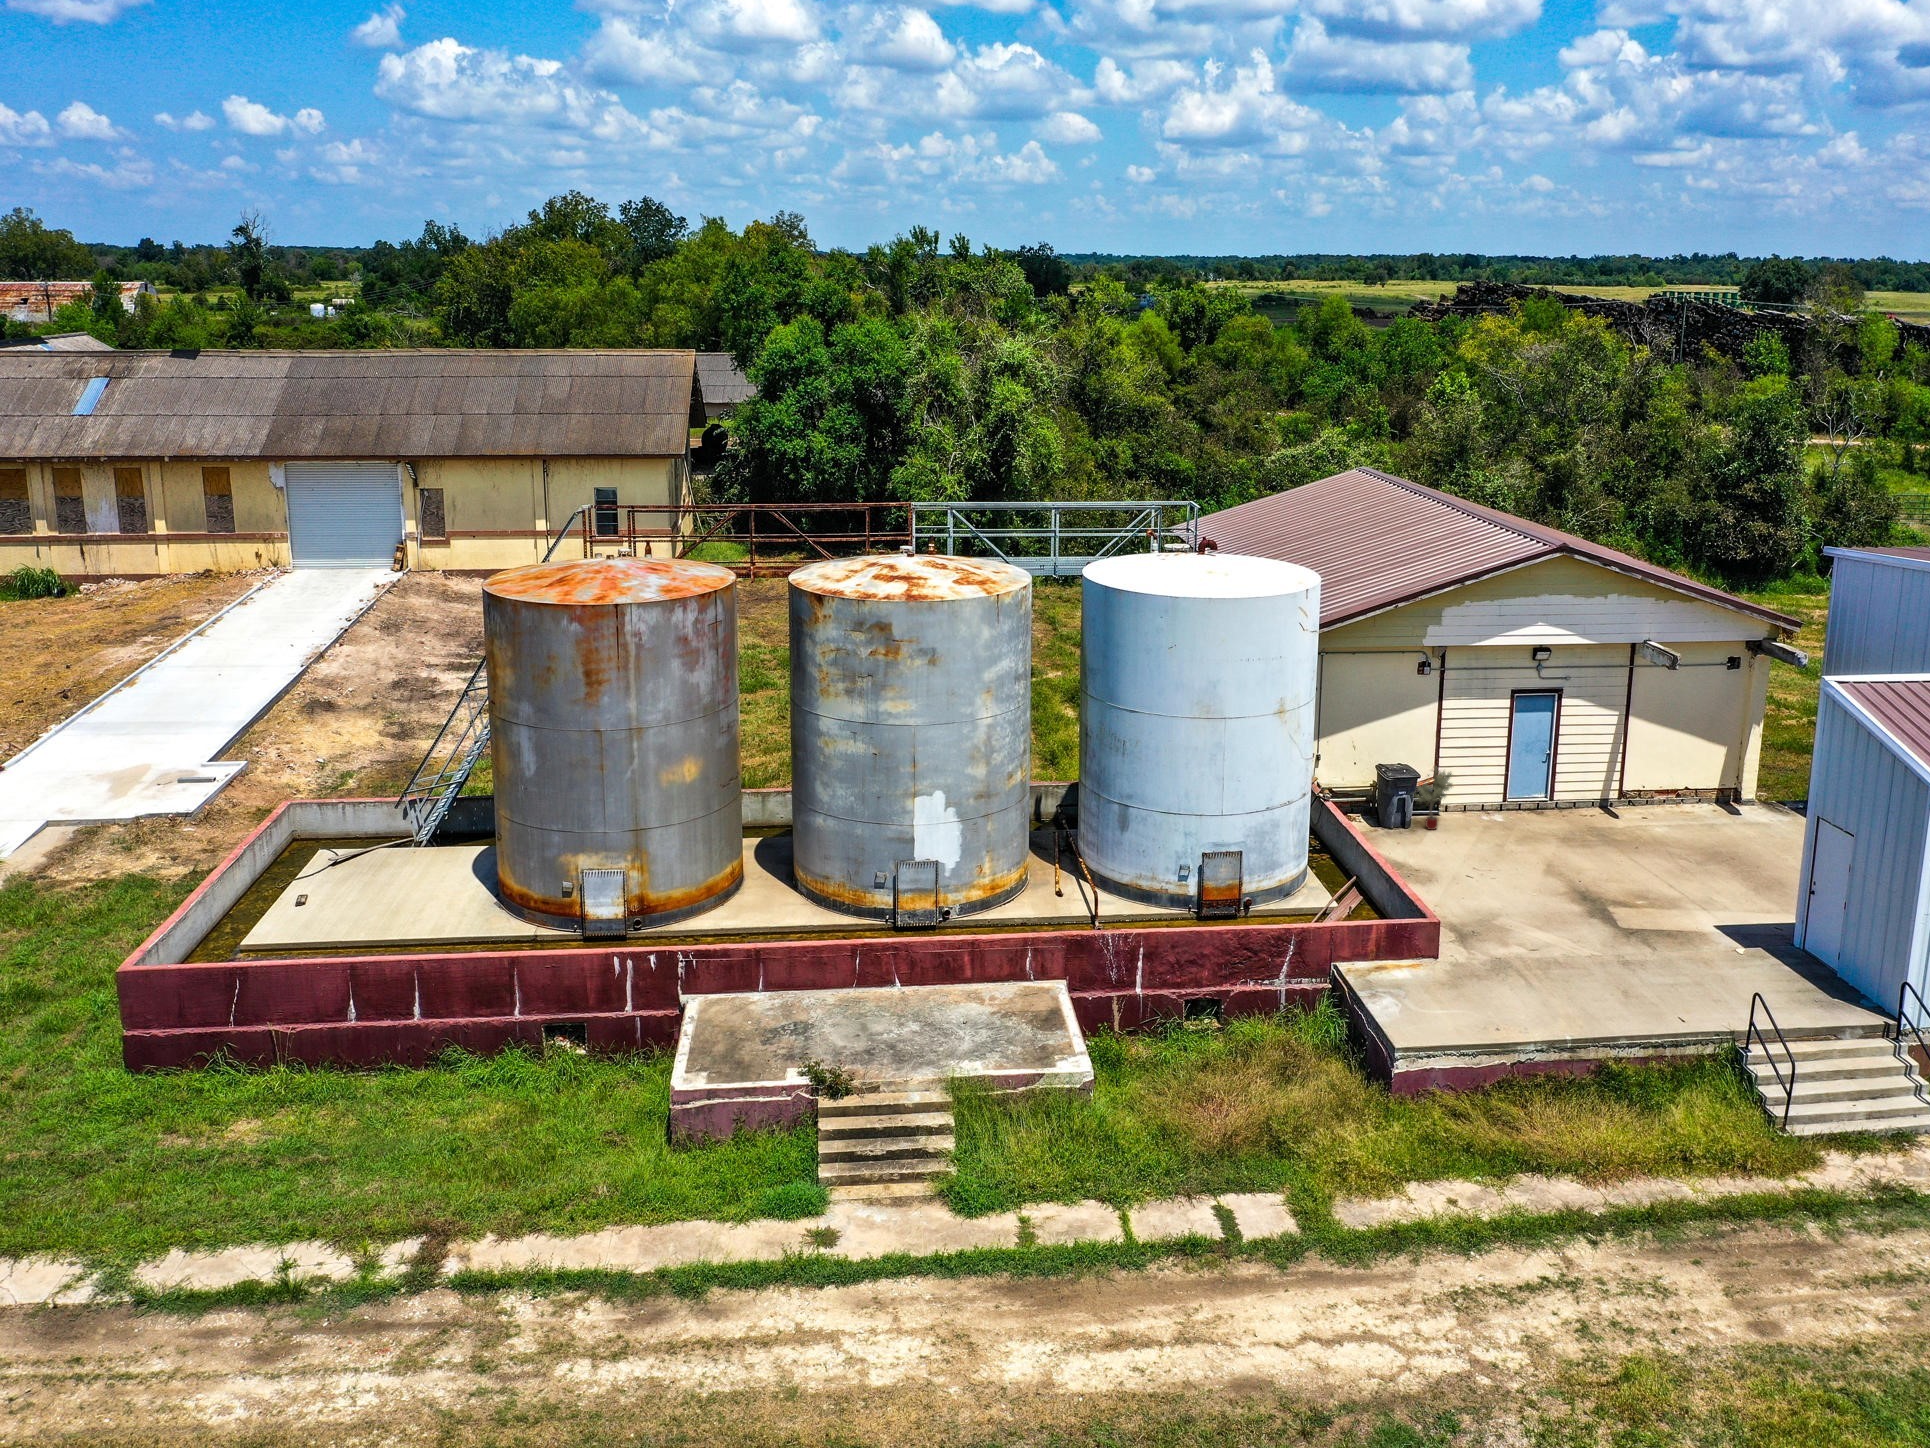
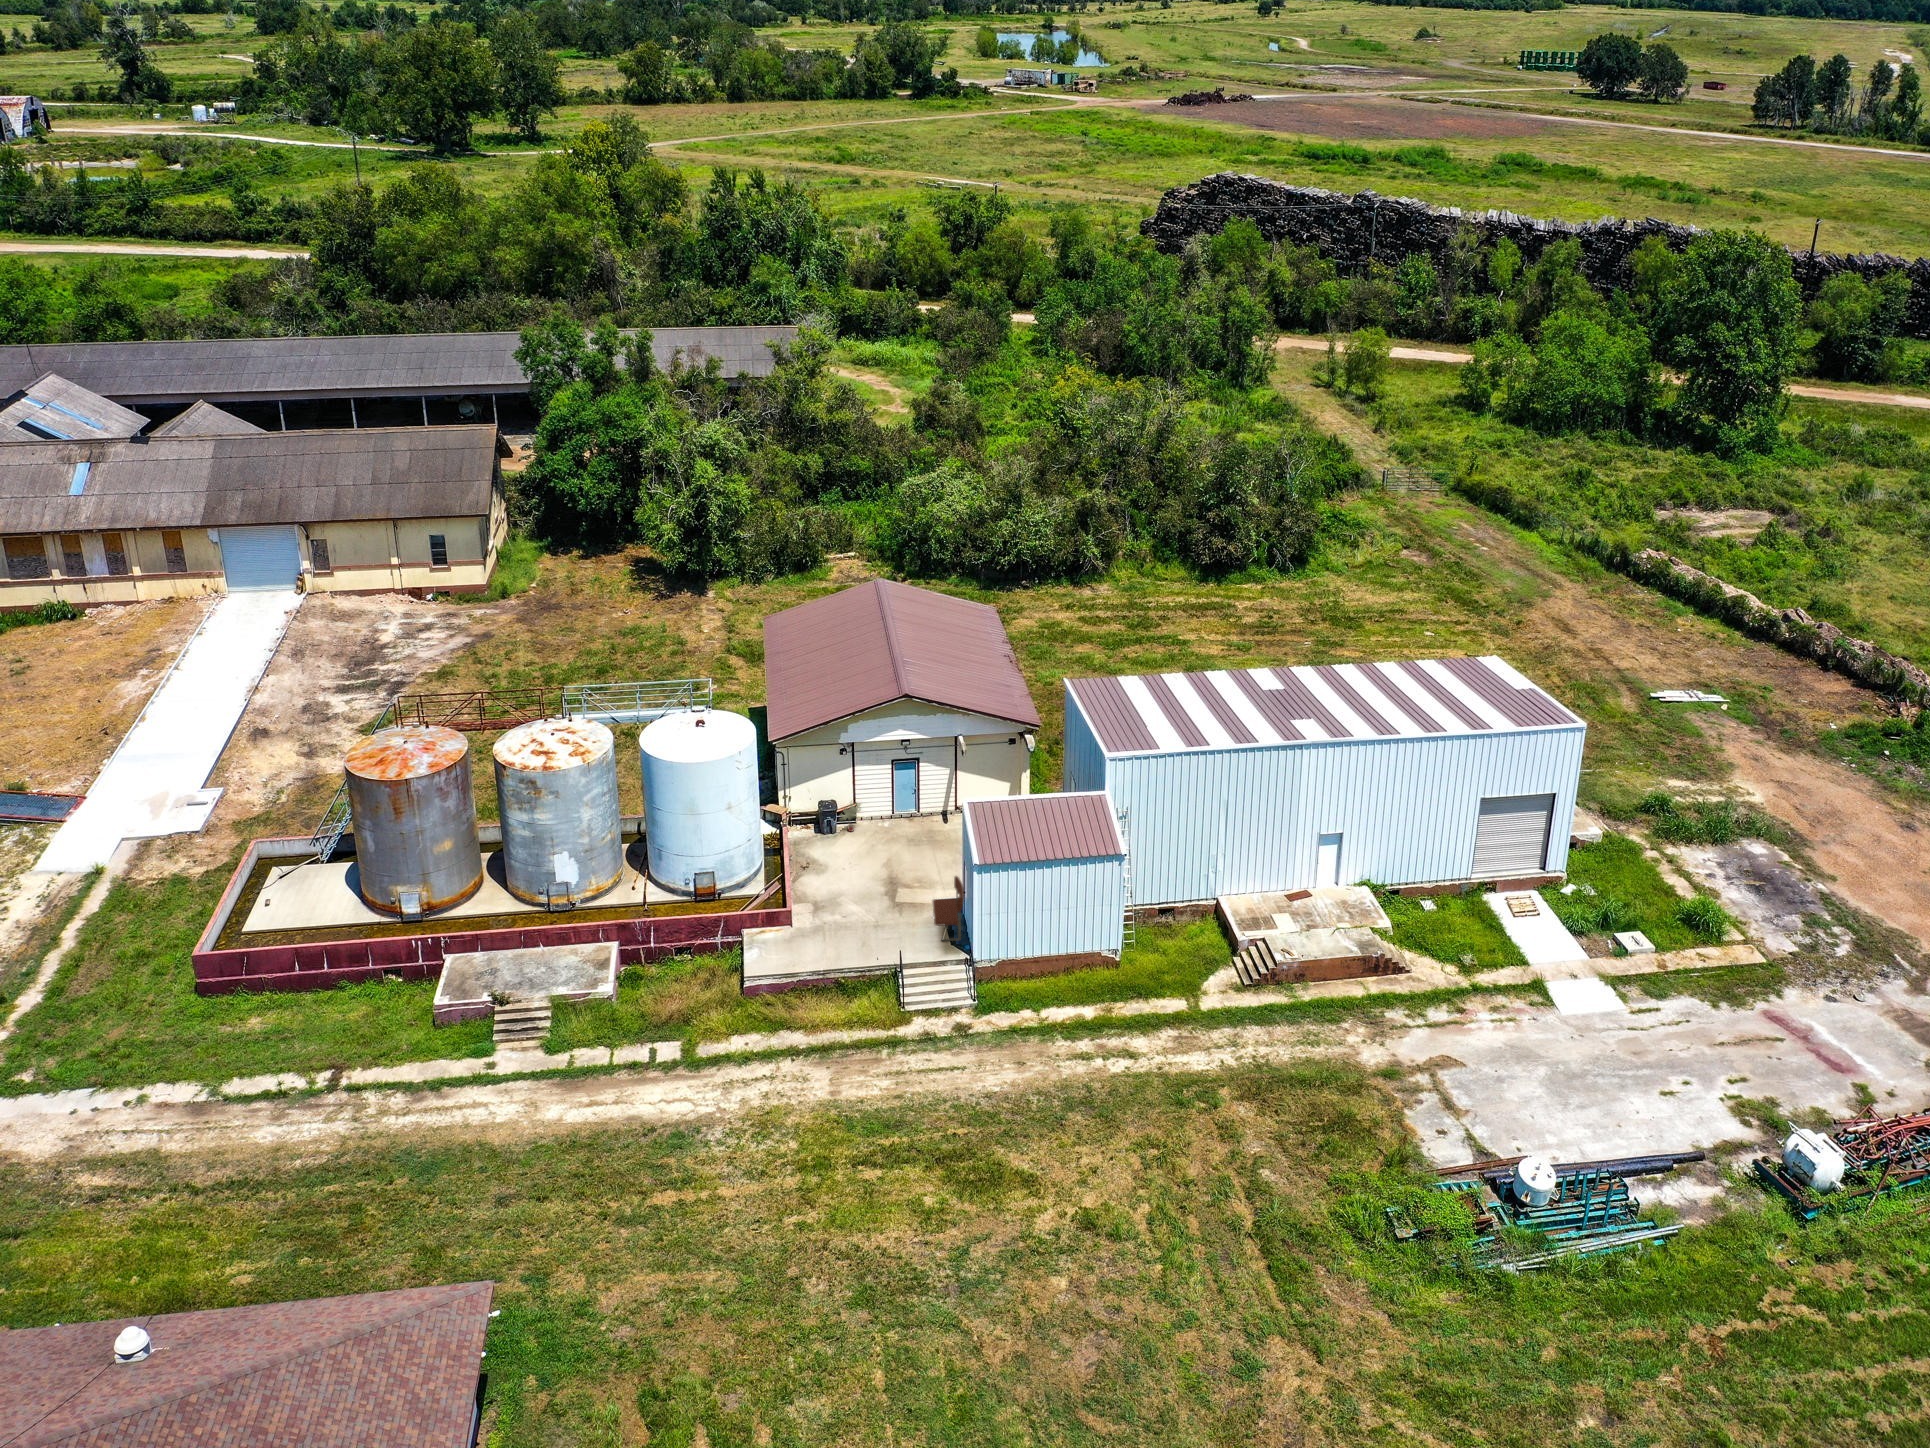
bench: none [1738,852,1857,994] -> present [932,876,964,941]

